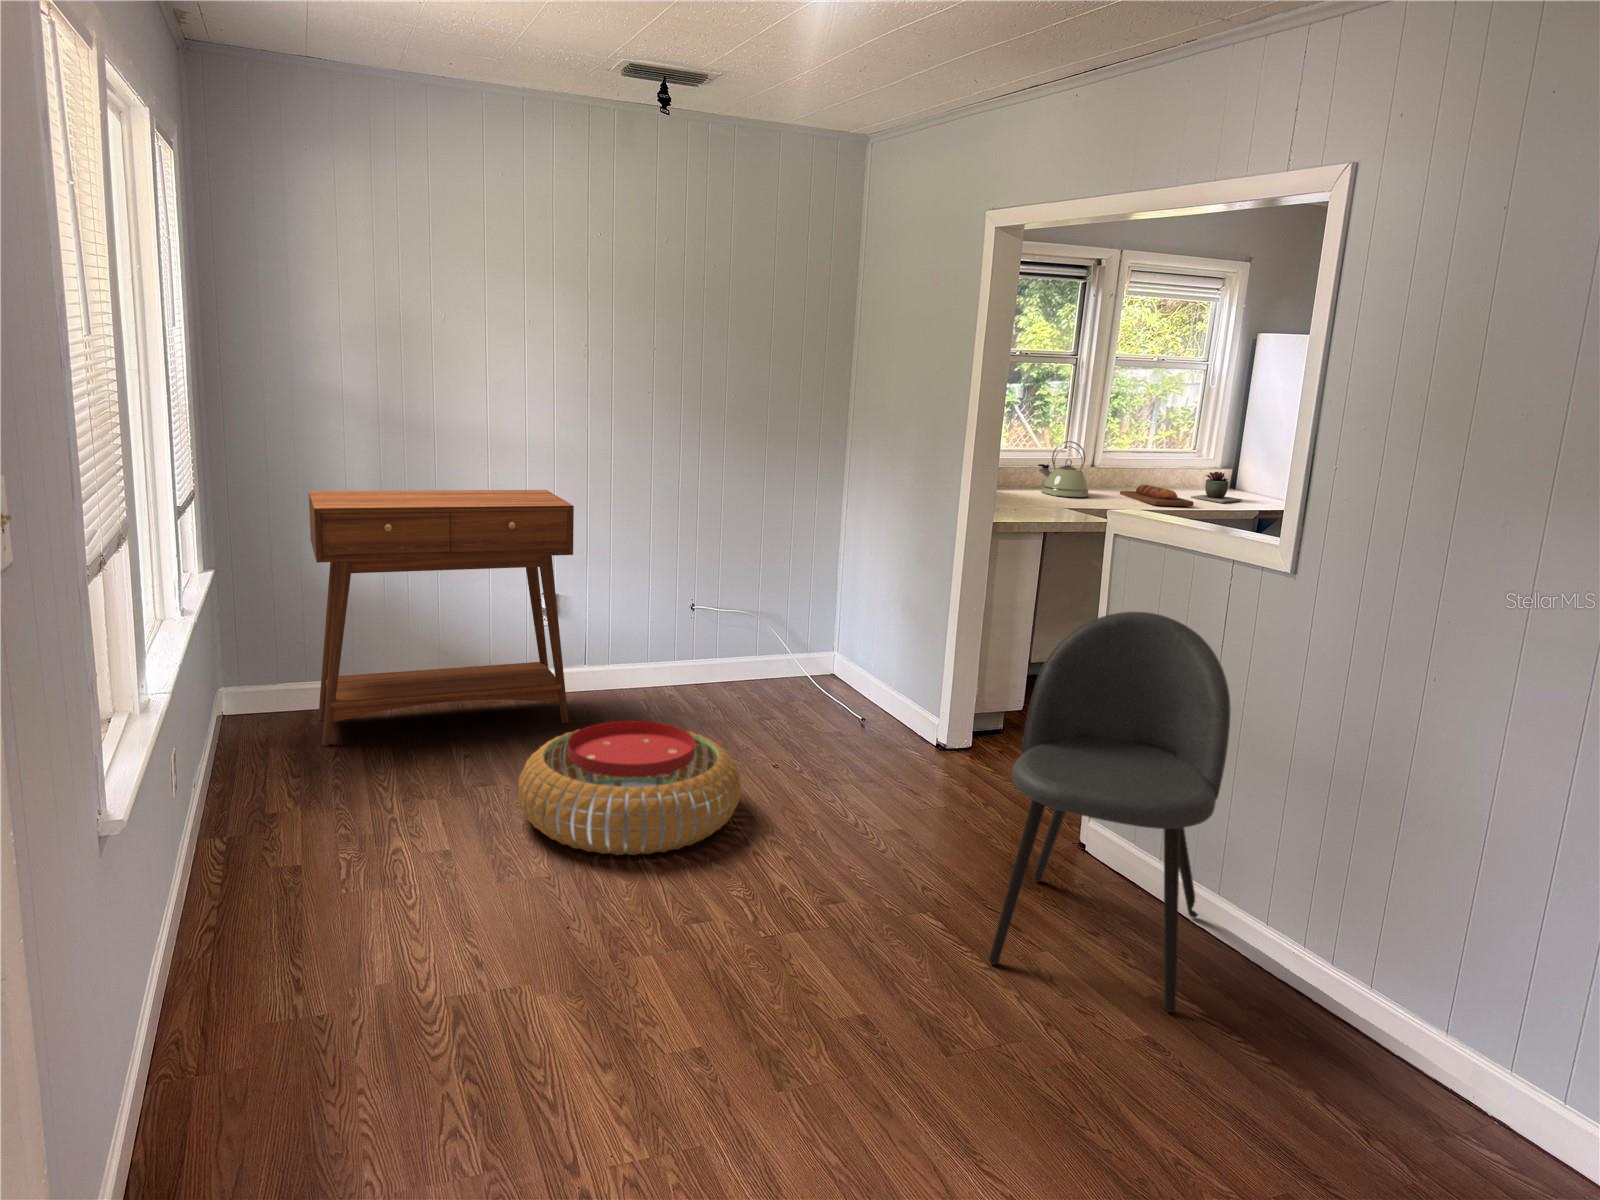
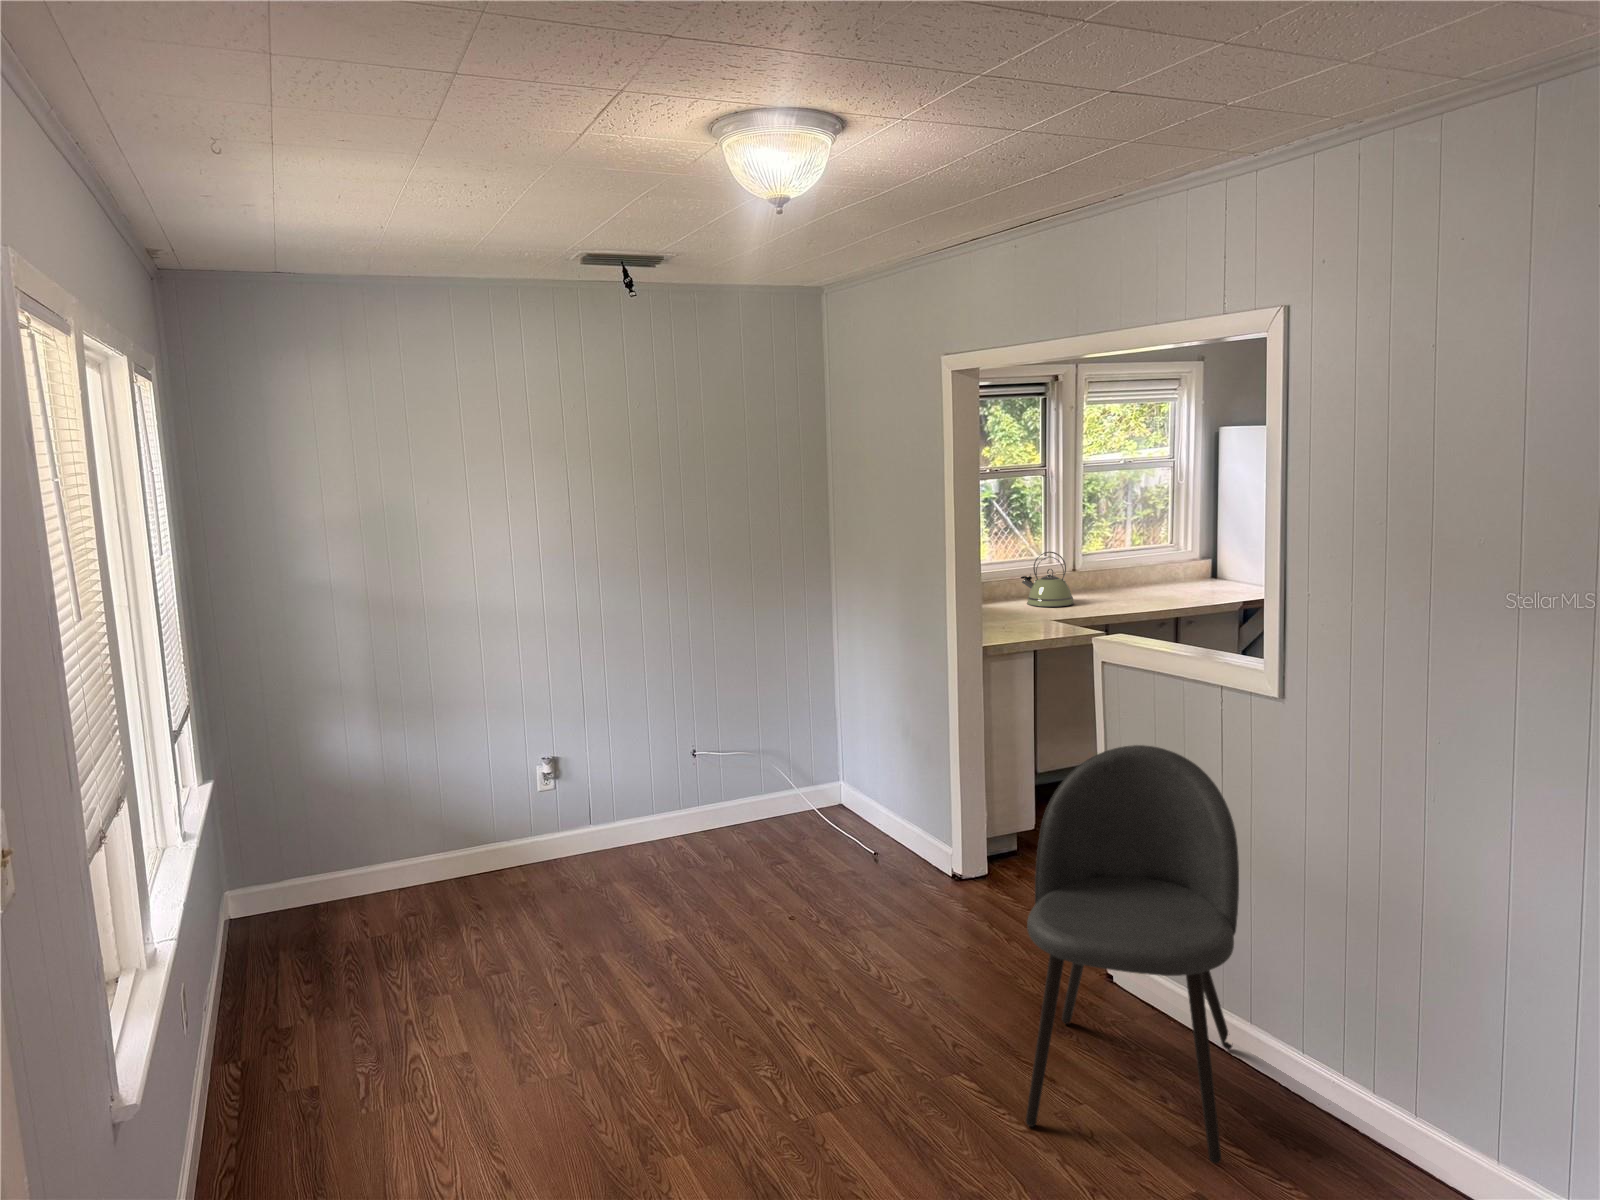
succulent plant: present [1191,472,1242,503] -> none [1174,564,1226,595]
bread loaf: present [1120,485,1194,506] -> none [1104,585,1178,607]
console table: present [309,490,574,746] -> none [302,658,579,945]
pouf: present [519,721,741,855] -> none [533,892,758,1041]

